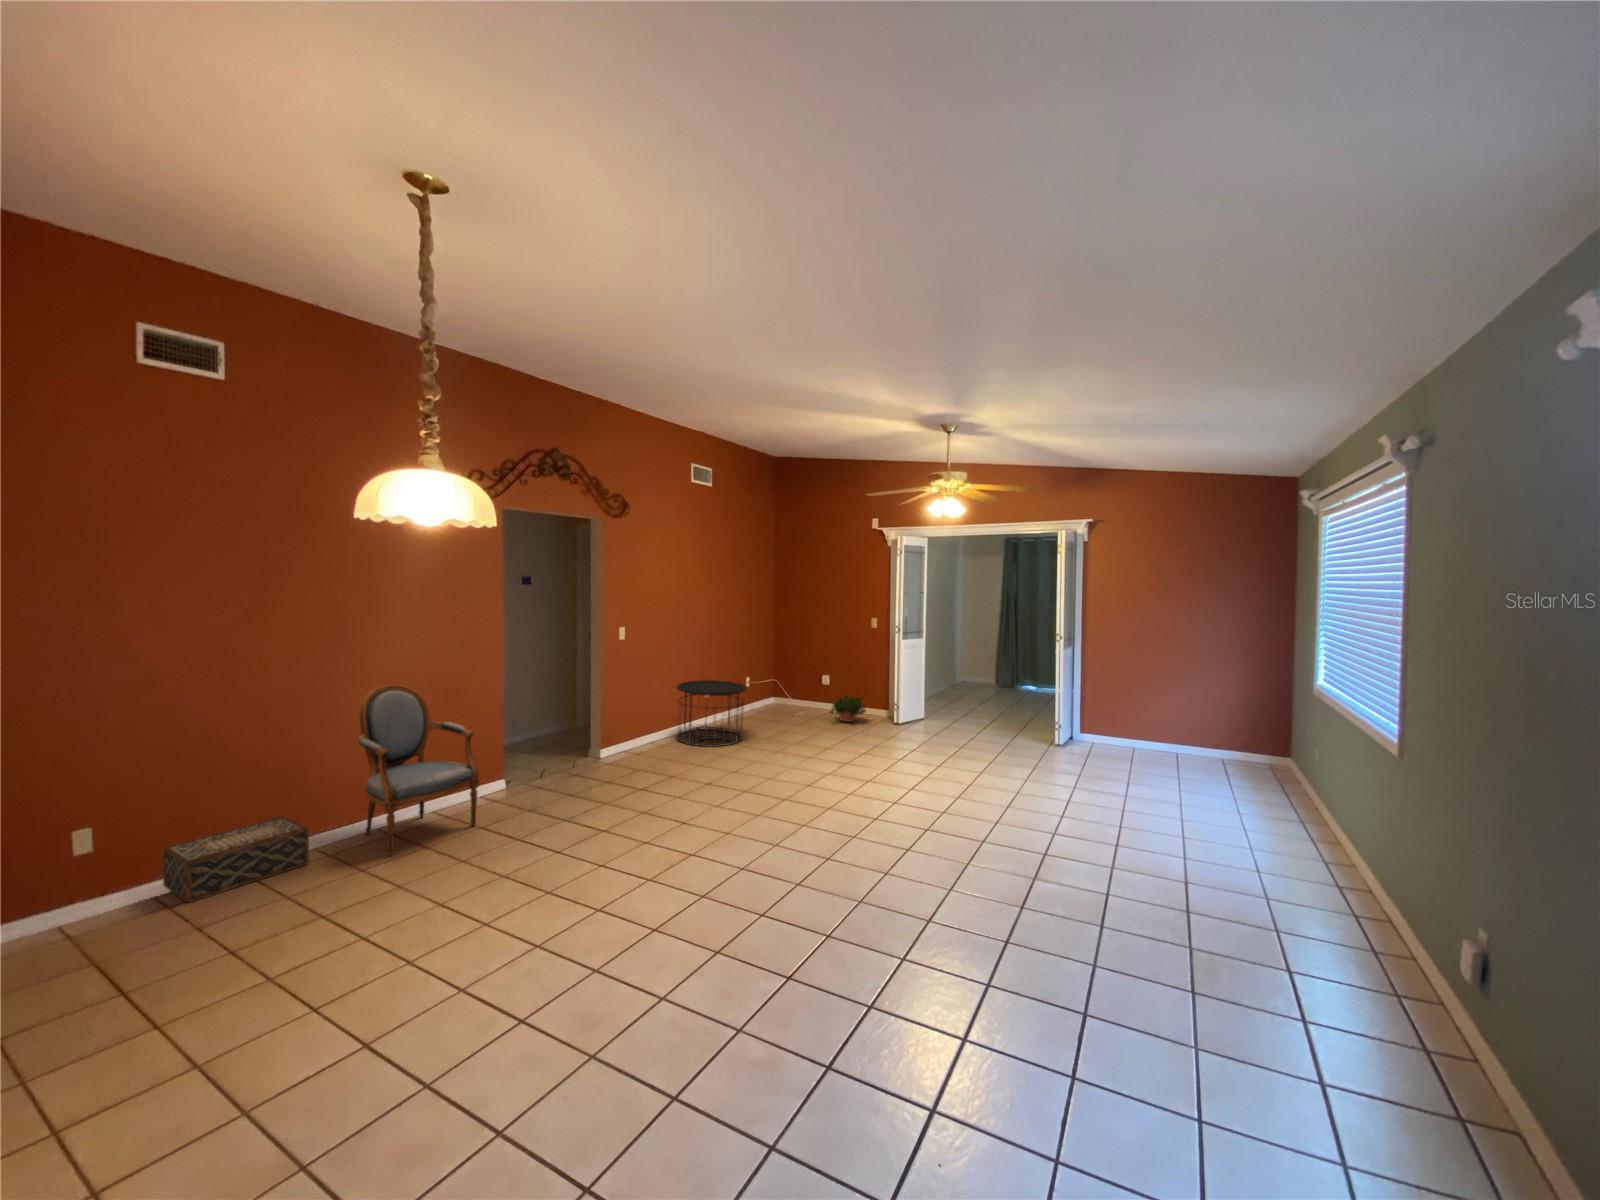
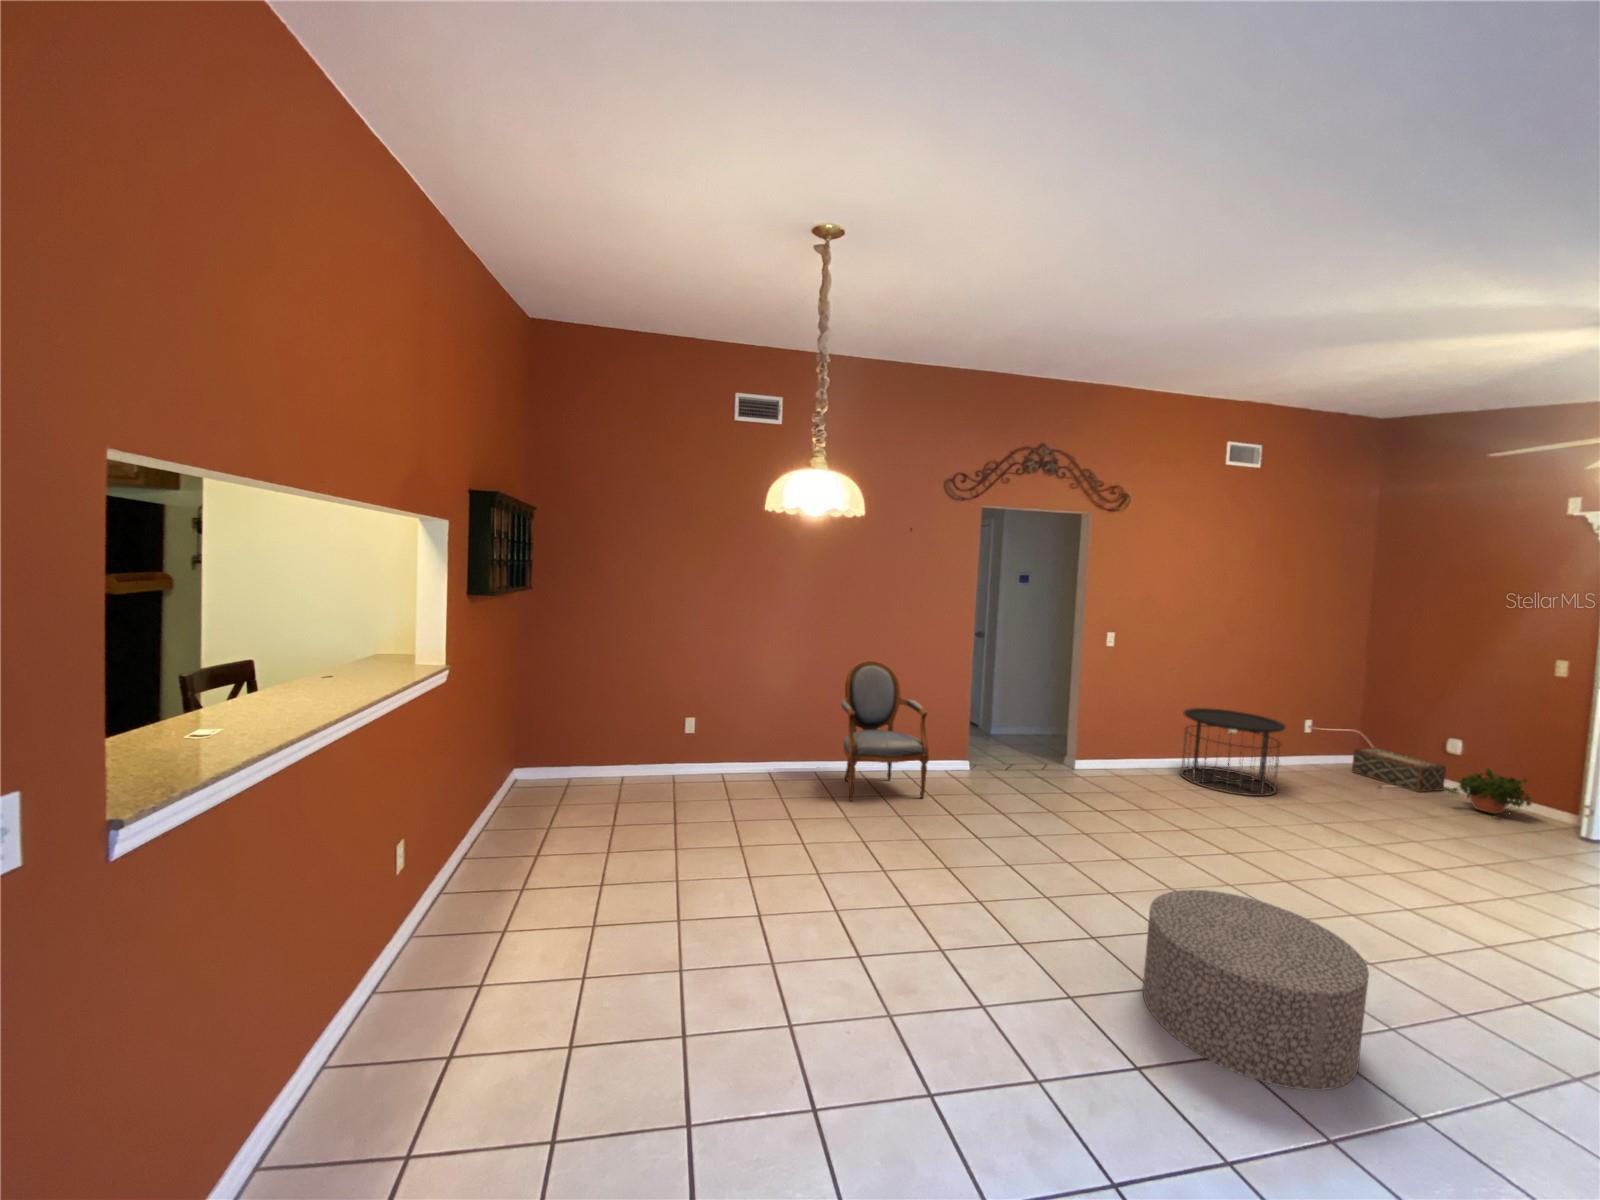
woven basket: present [163,816,309,903] -> present [1352,748,1446,792]
ottoman: none [756,822,893,951] -> present [1143,890,1369,1090]

